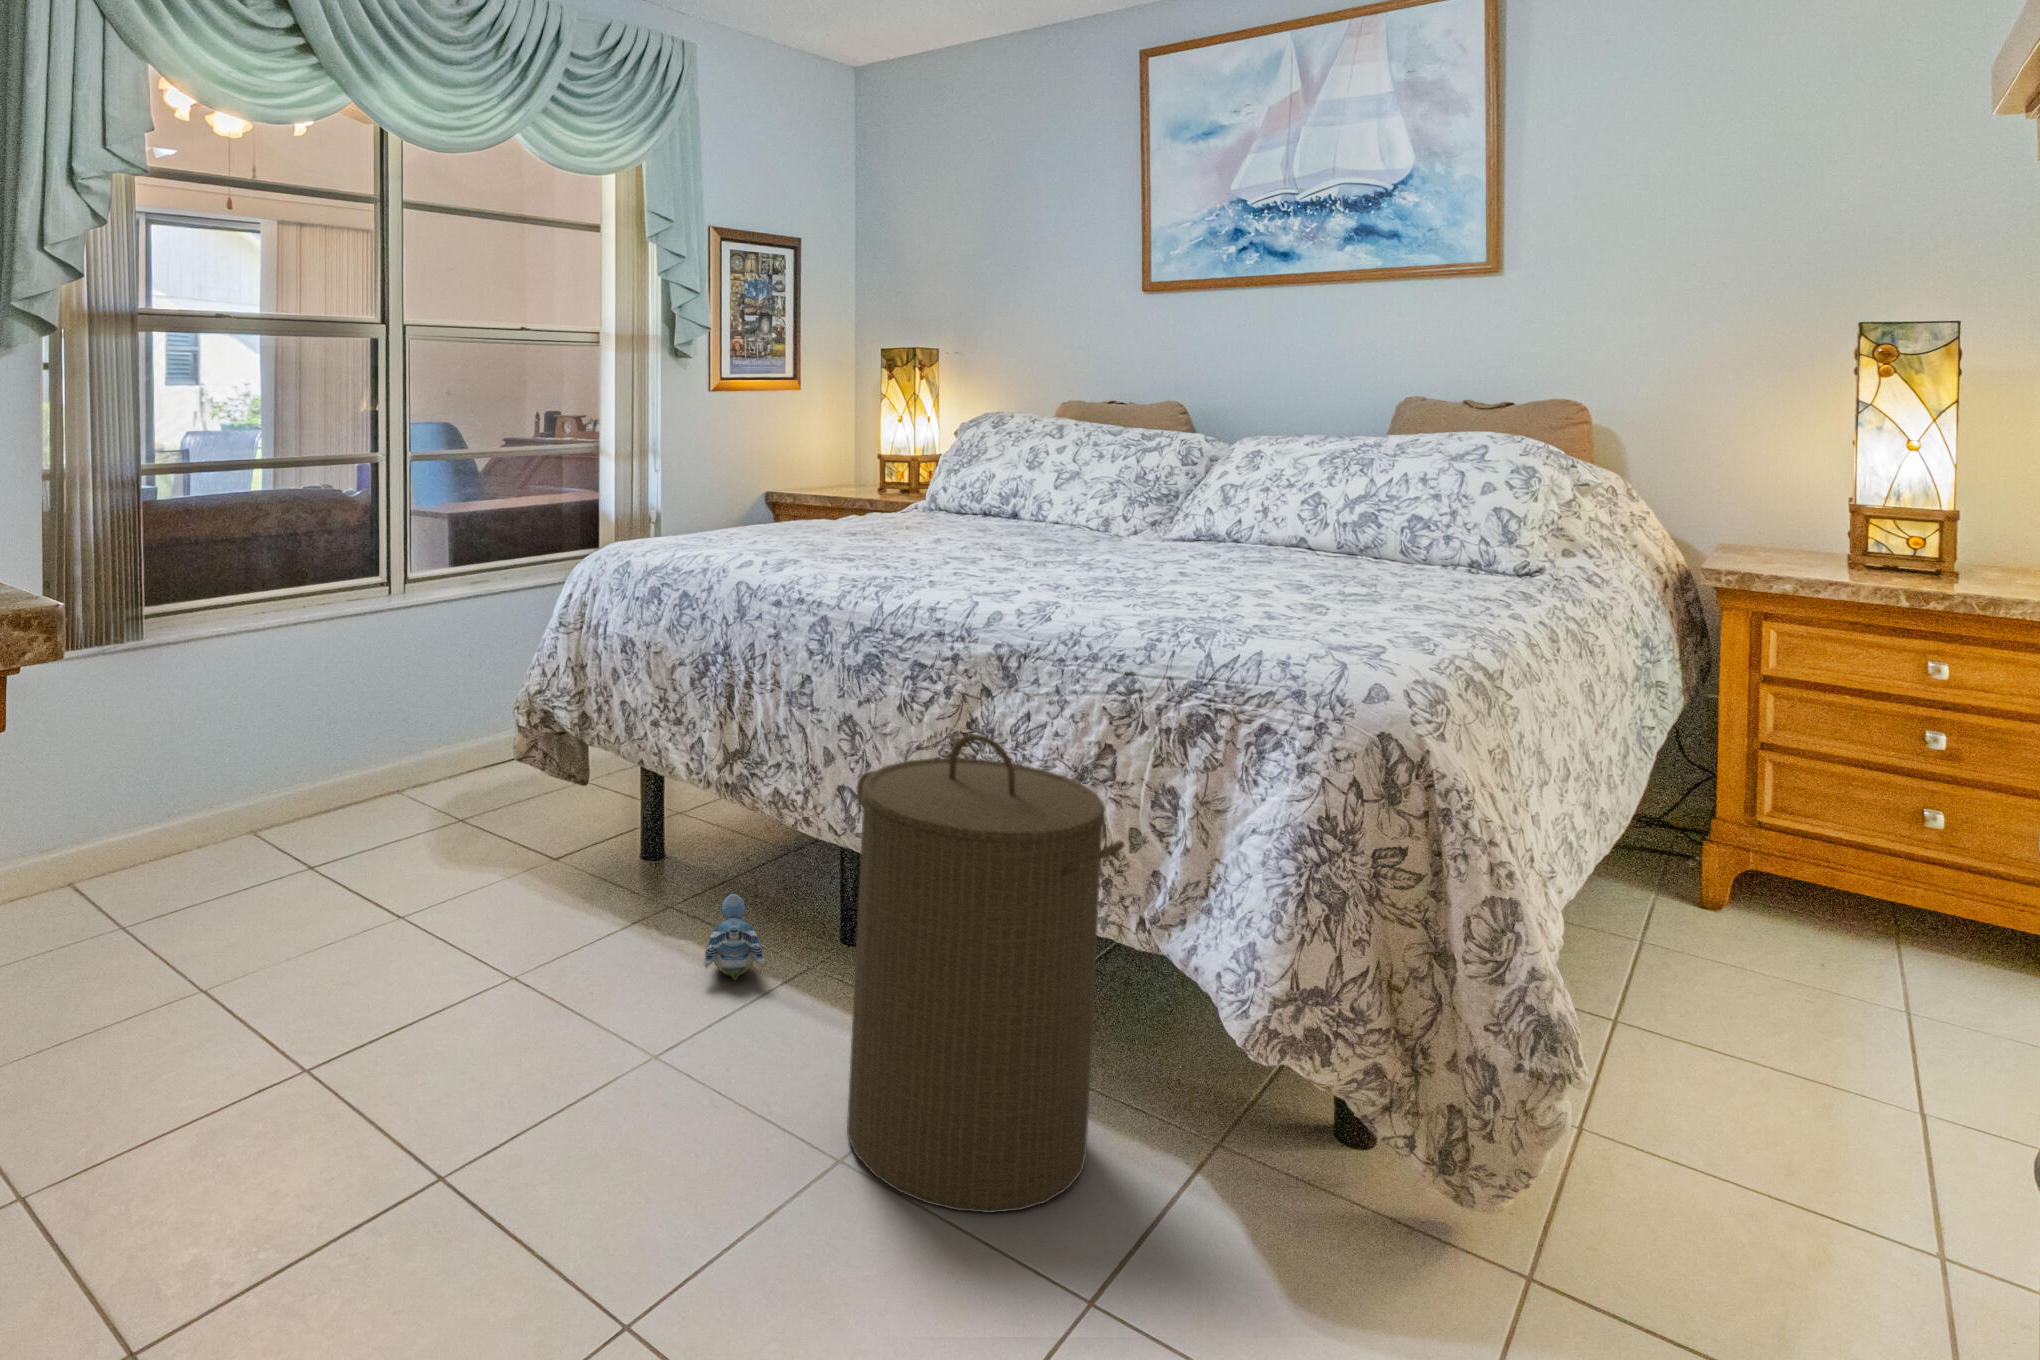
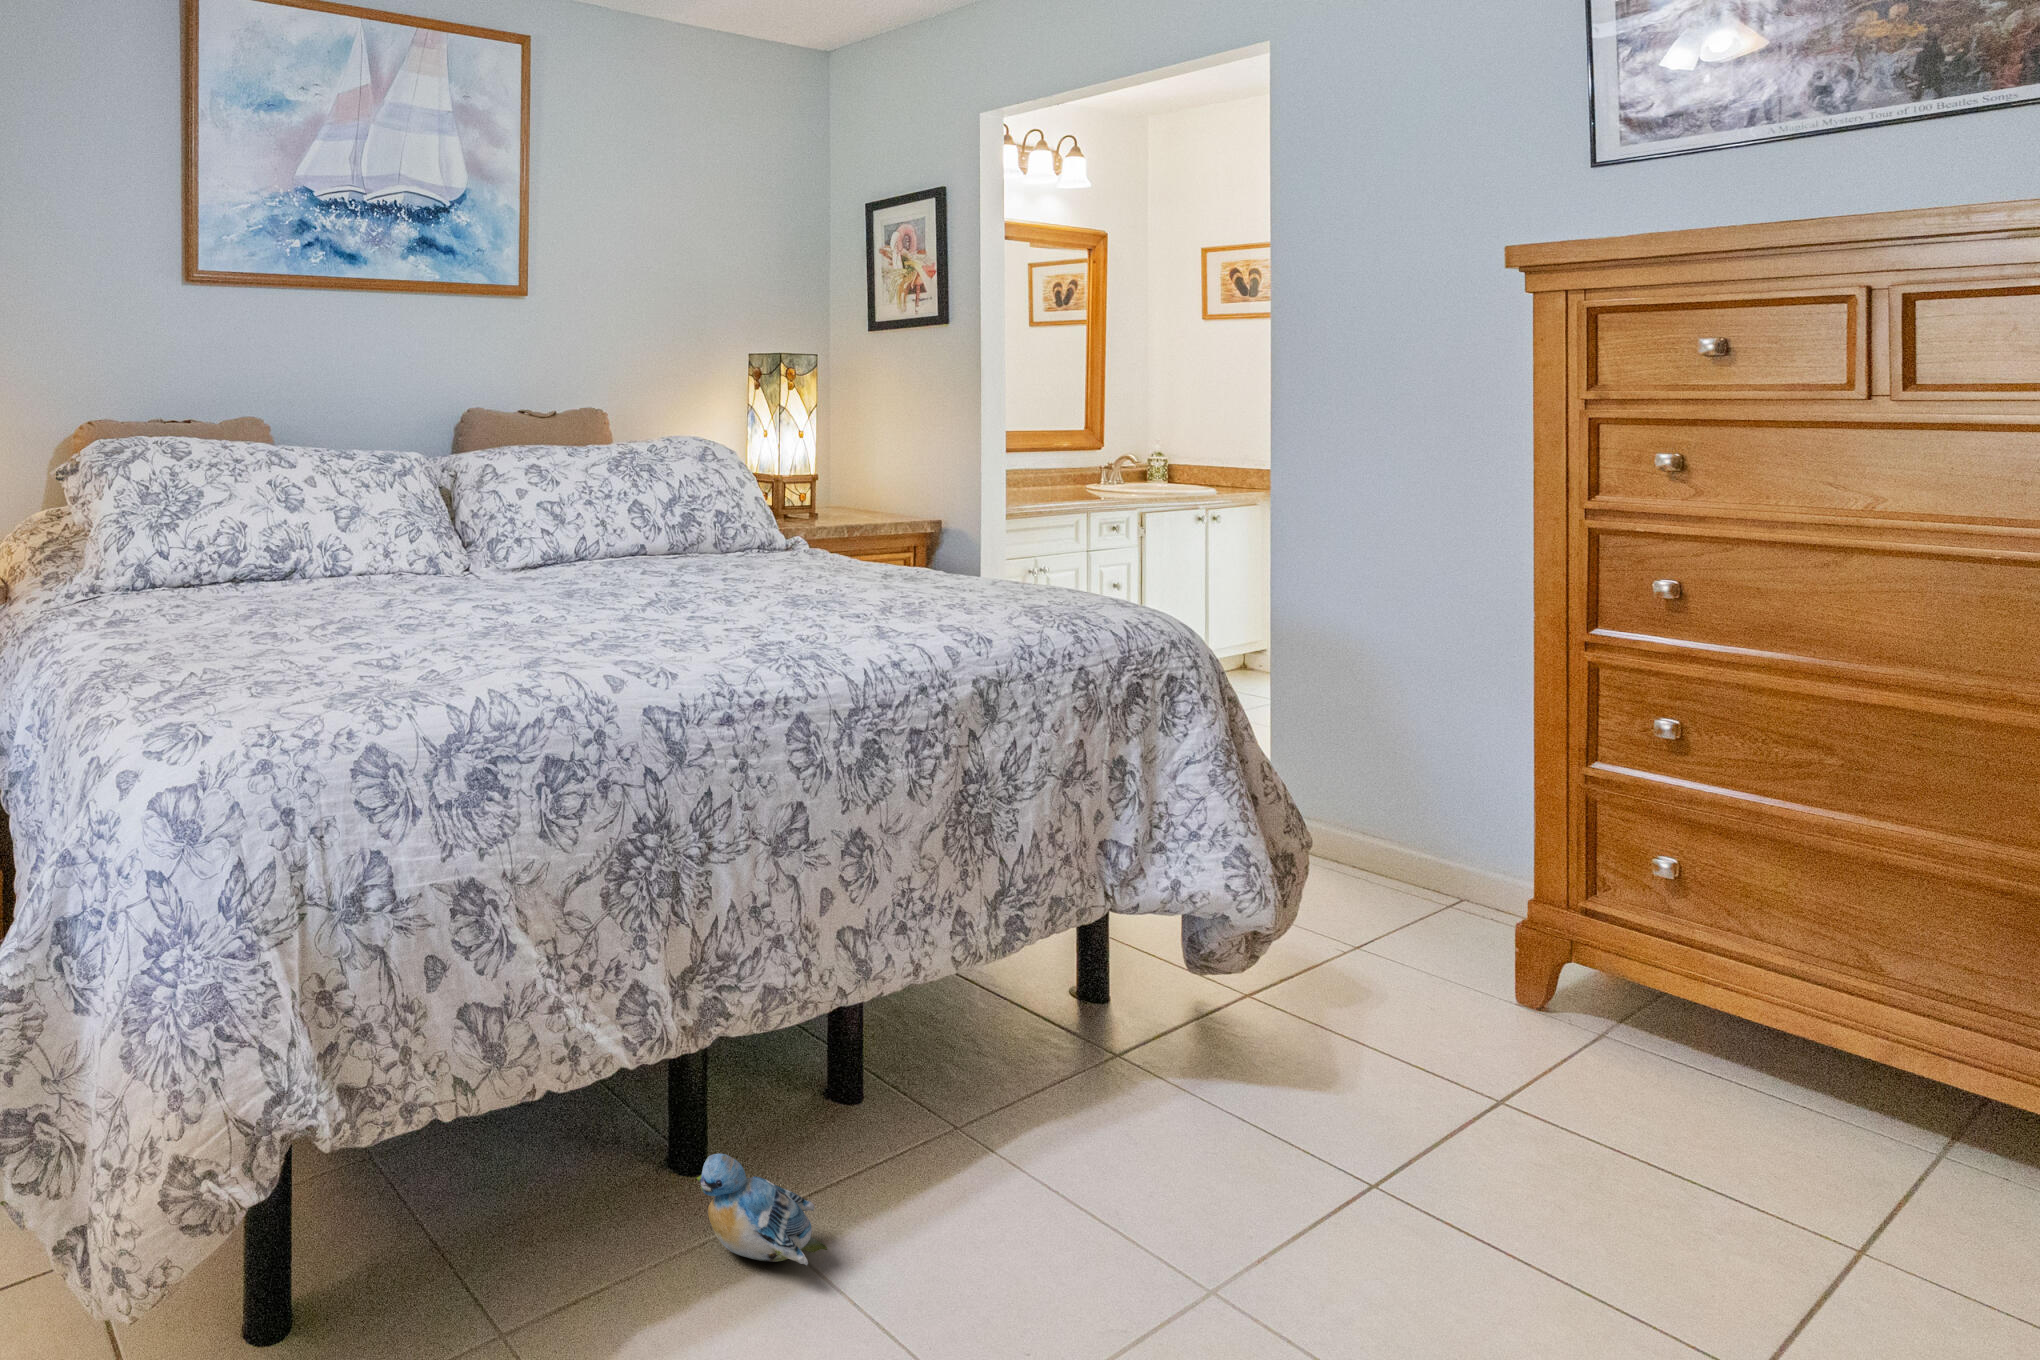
laundry hamper: present [847,734,1124,1213] -> none [1042,762,1321,1256]

